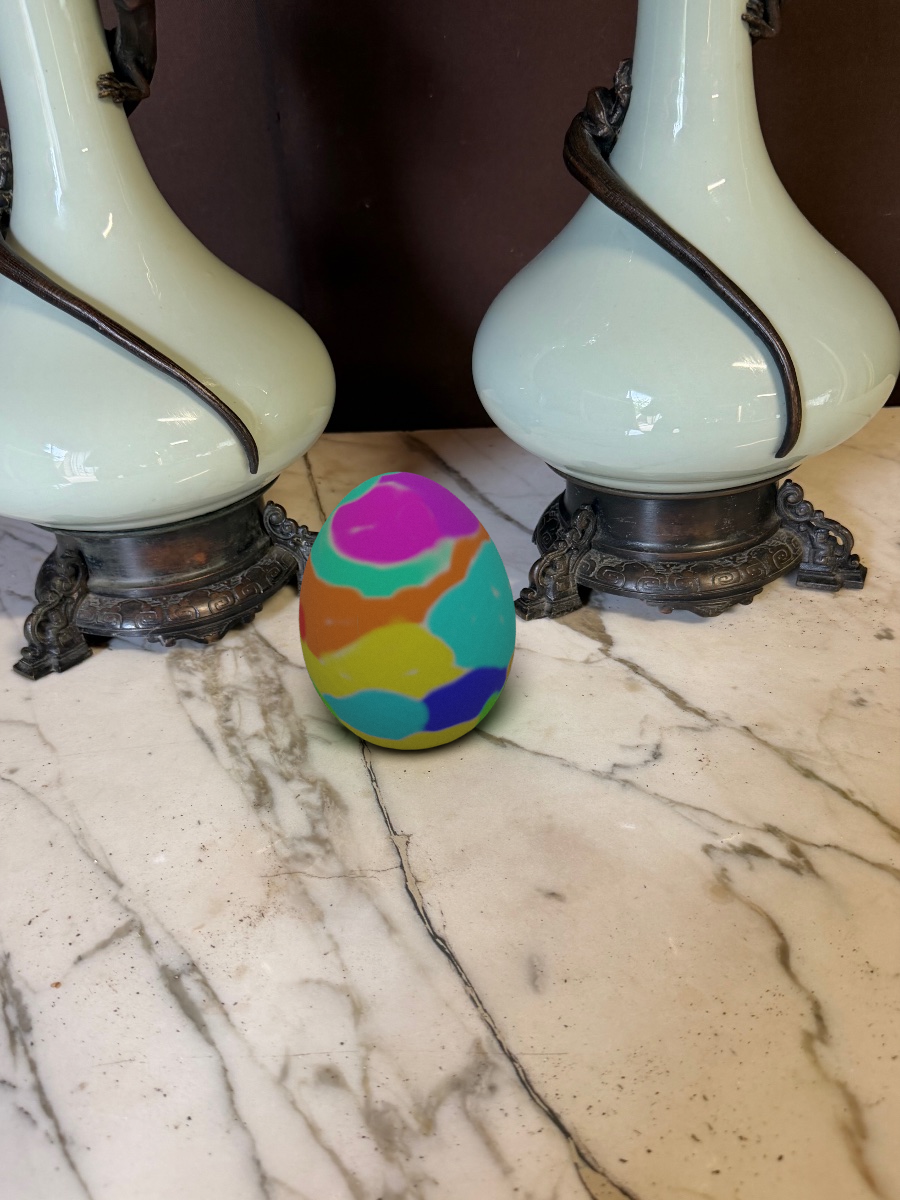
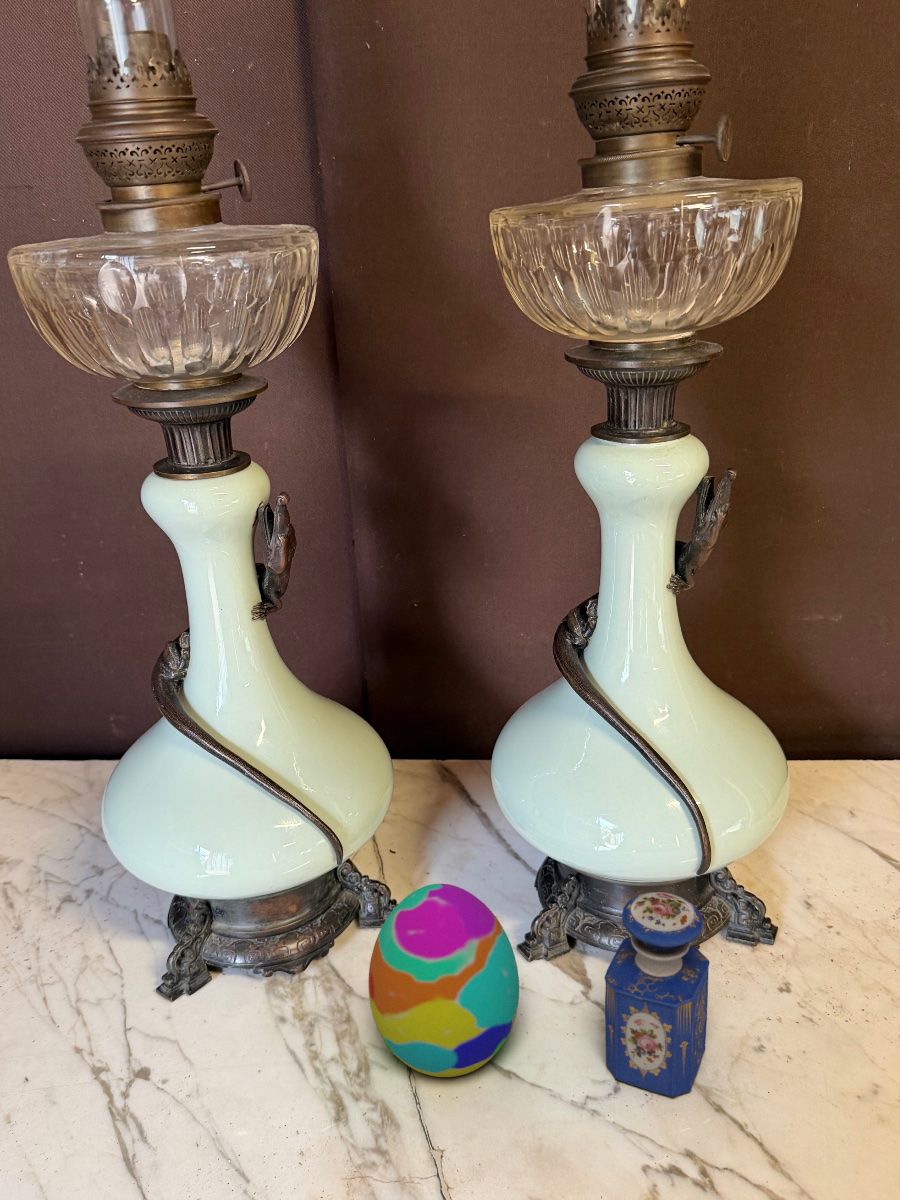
perfume bottle: none [642,466,795,761] -> present [605,892,710,1097]

